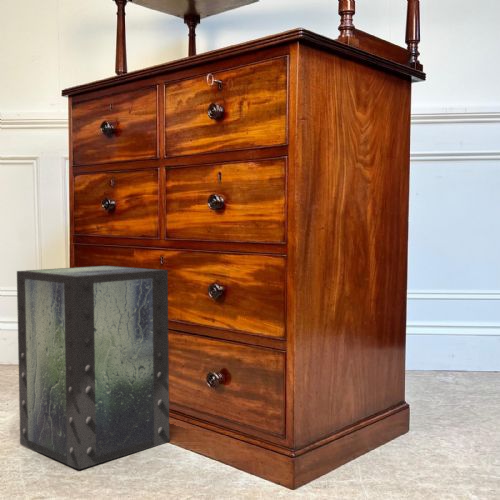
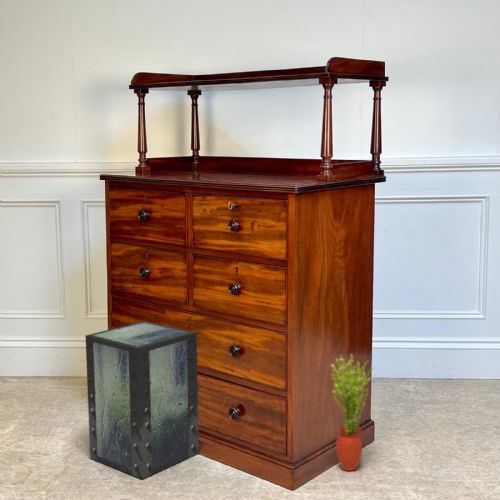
potted plant: none [351,293,413,465] -> present [331,356,373,471]

